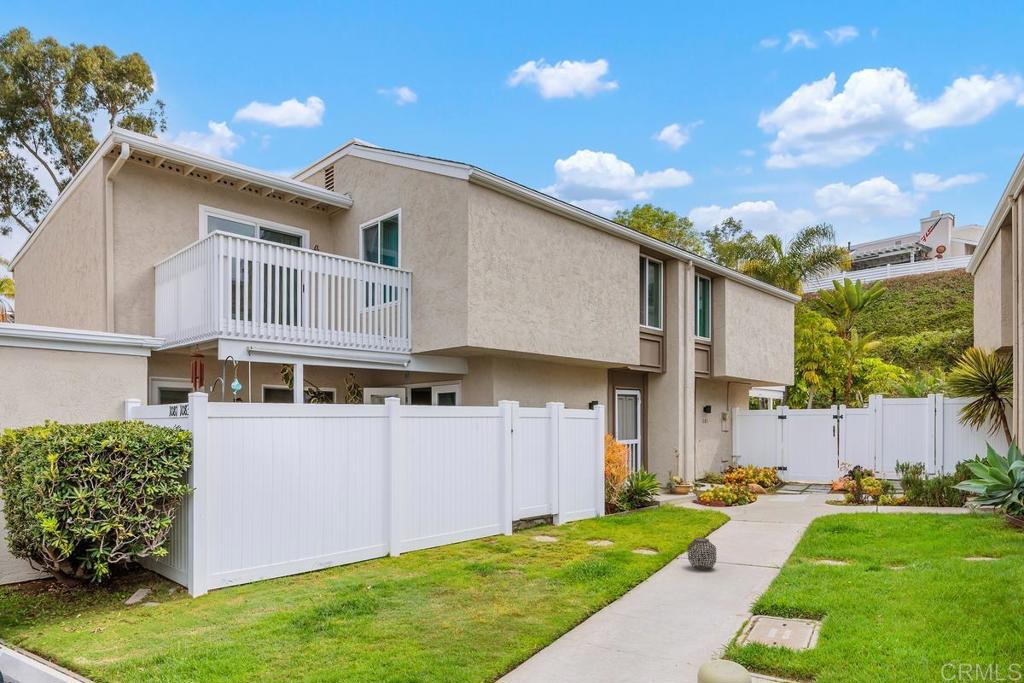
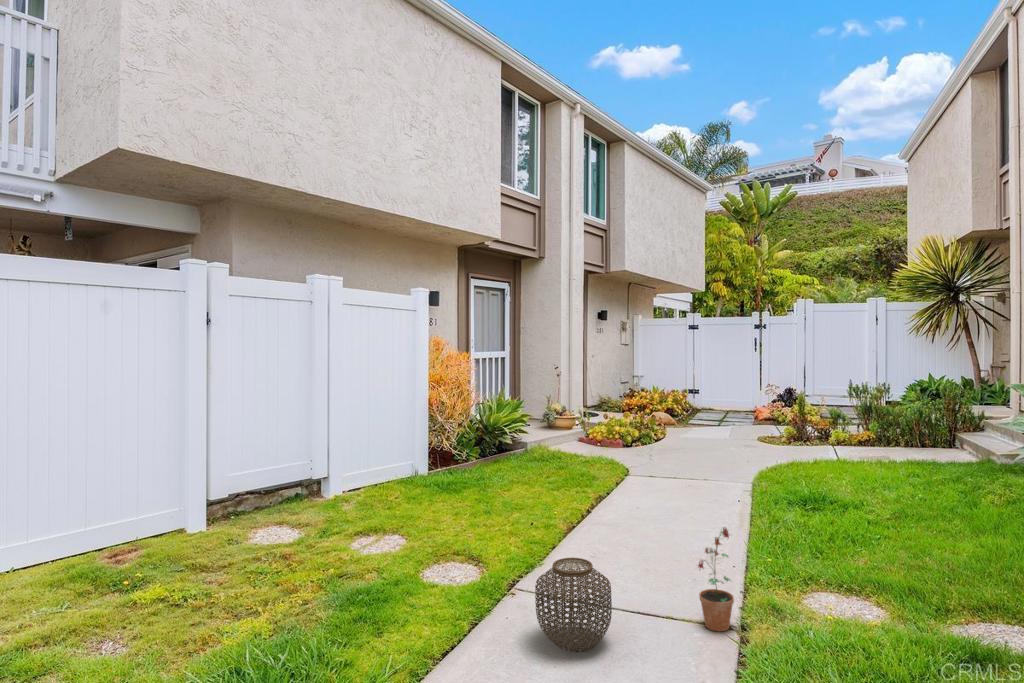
potted plant: none [749,530,765,569] -> present [698,527,734,631]

